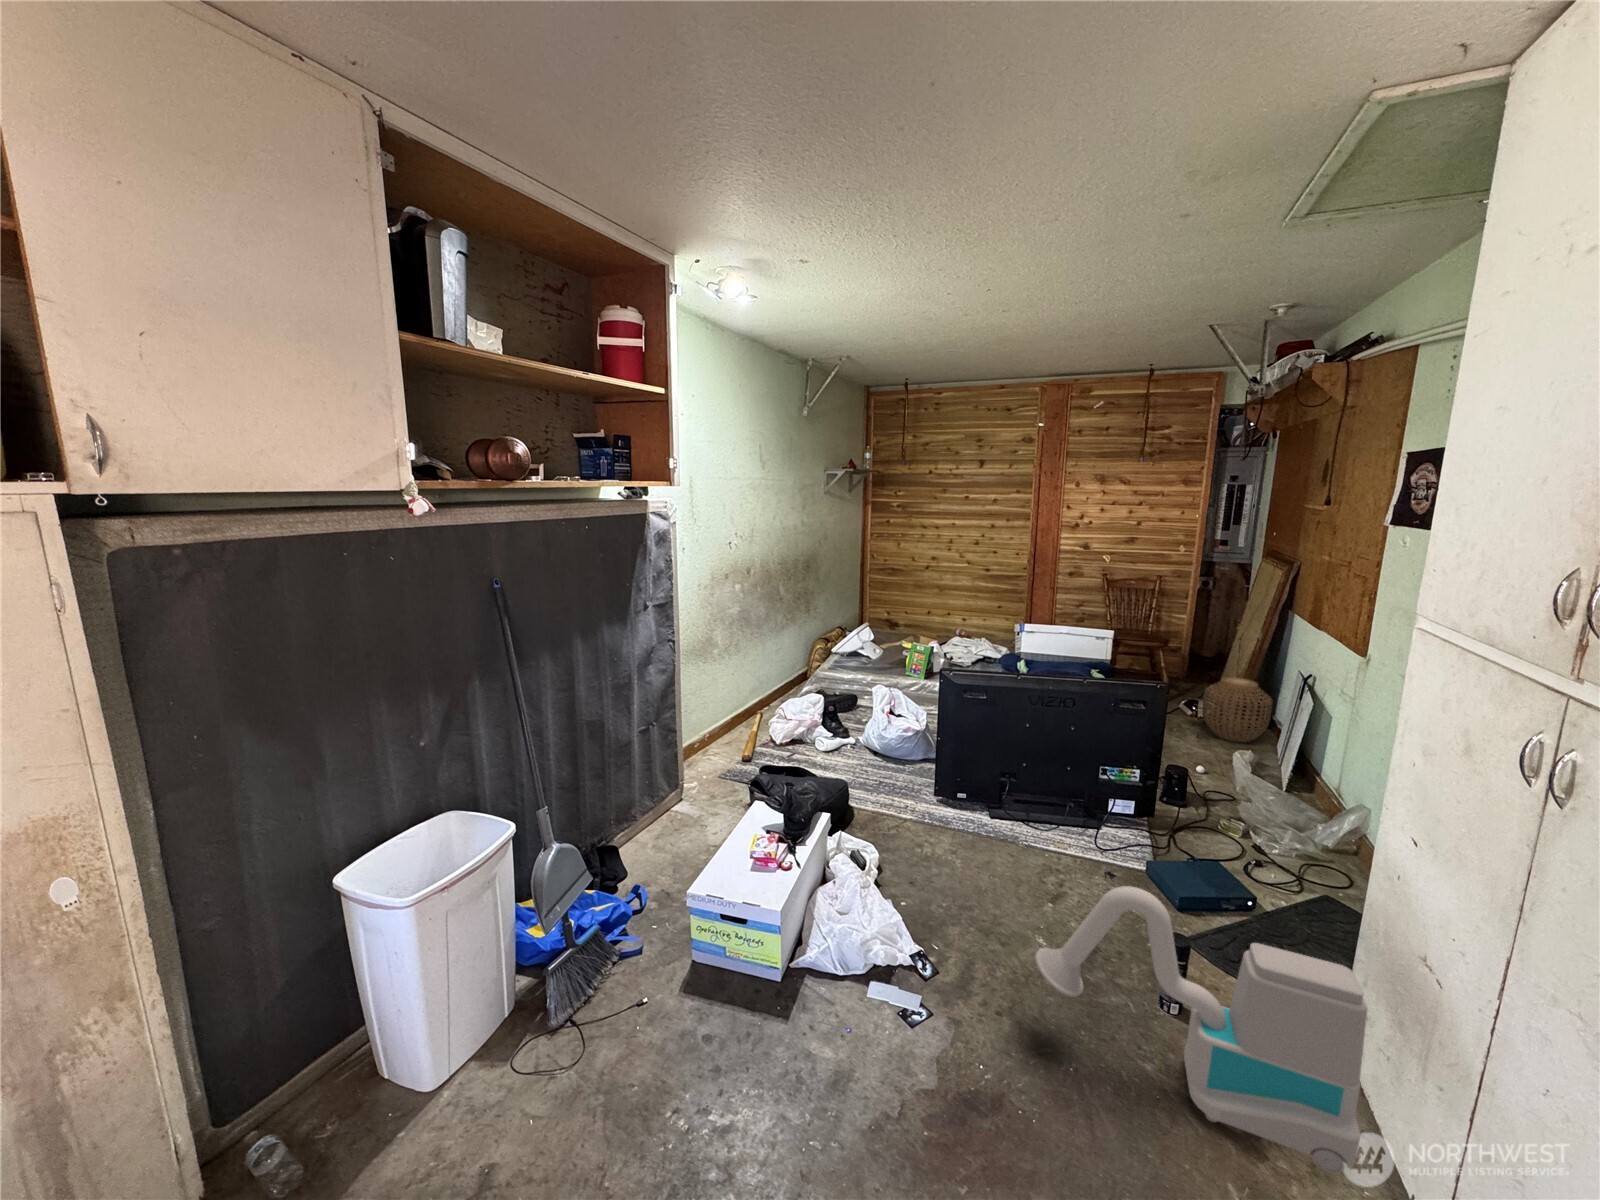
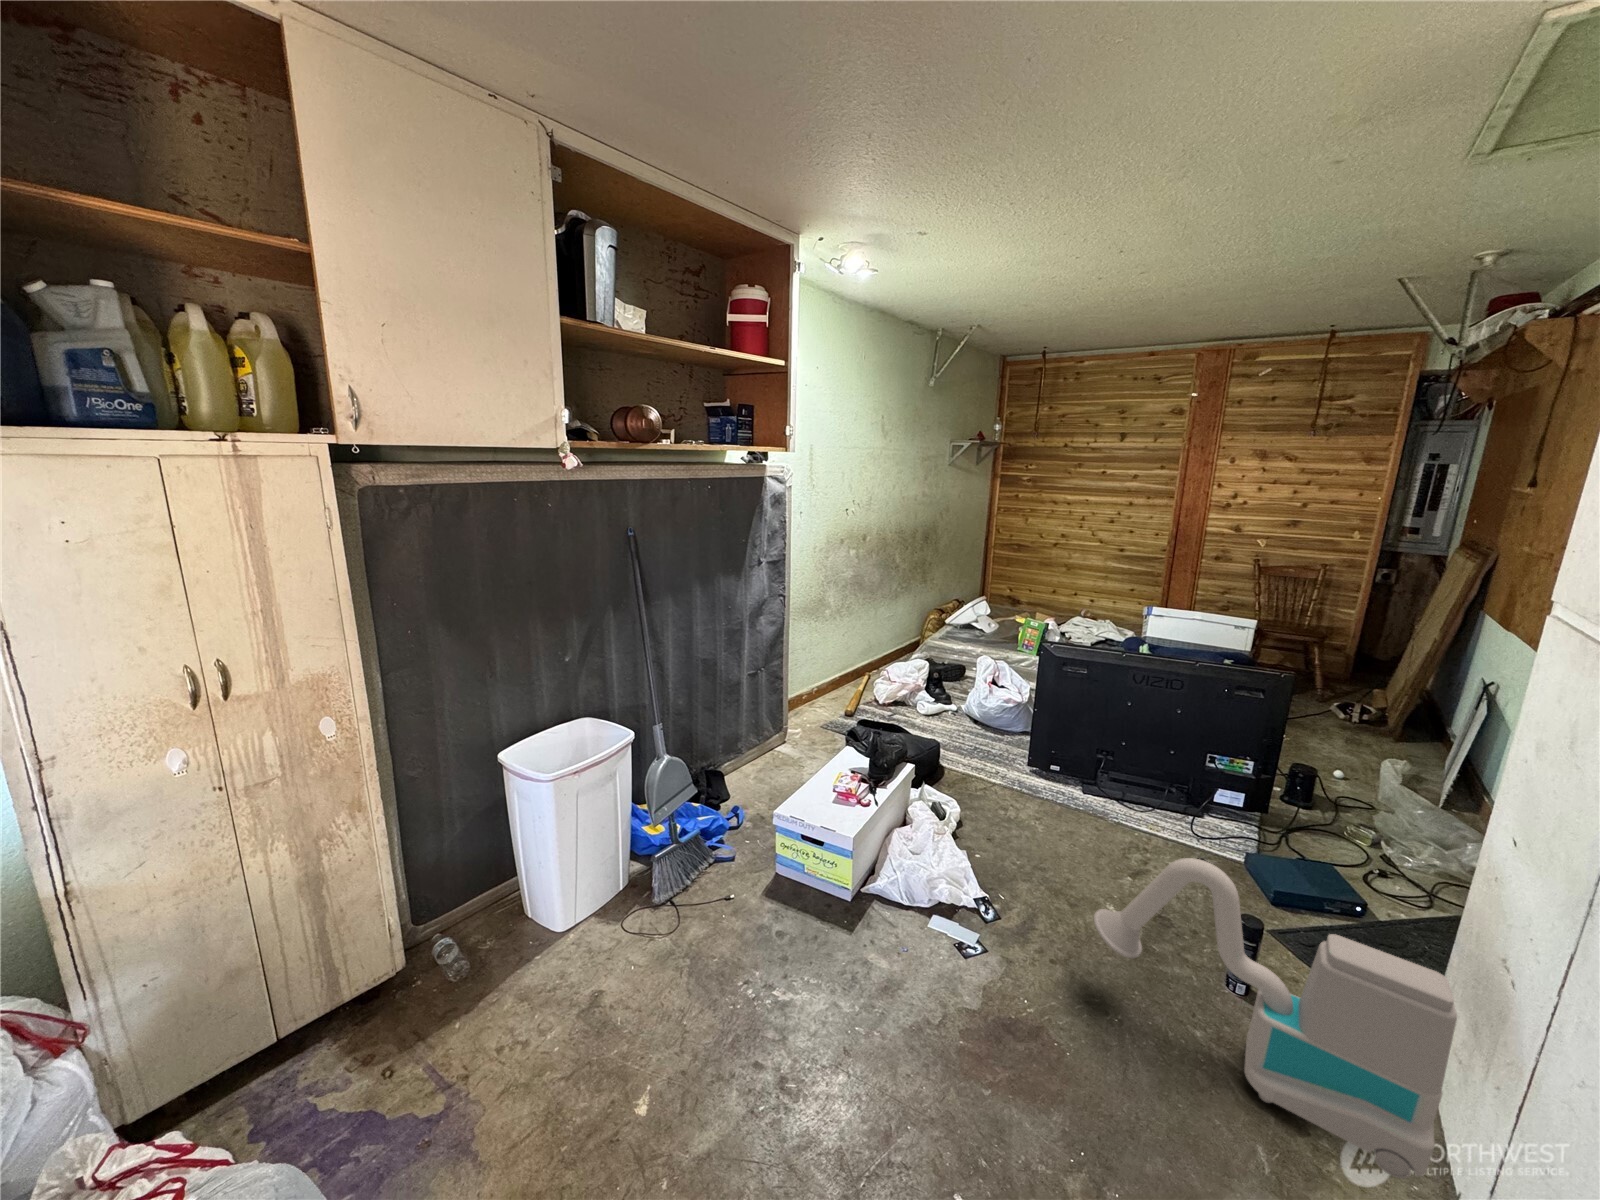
woven basket: present [1203,677,1272,742] -> none [1357,680,1450,754]

